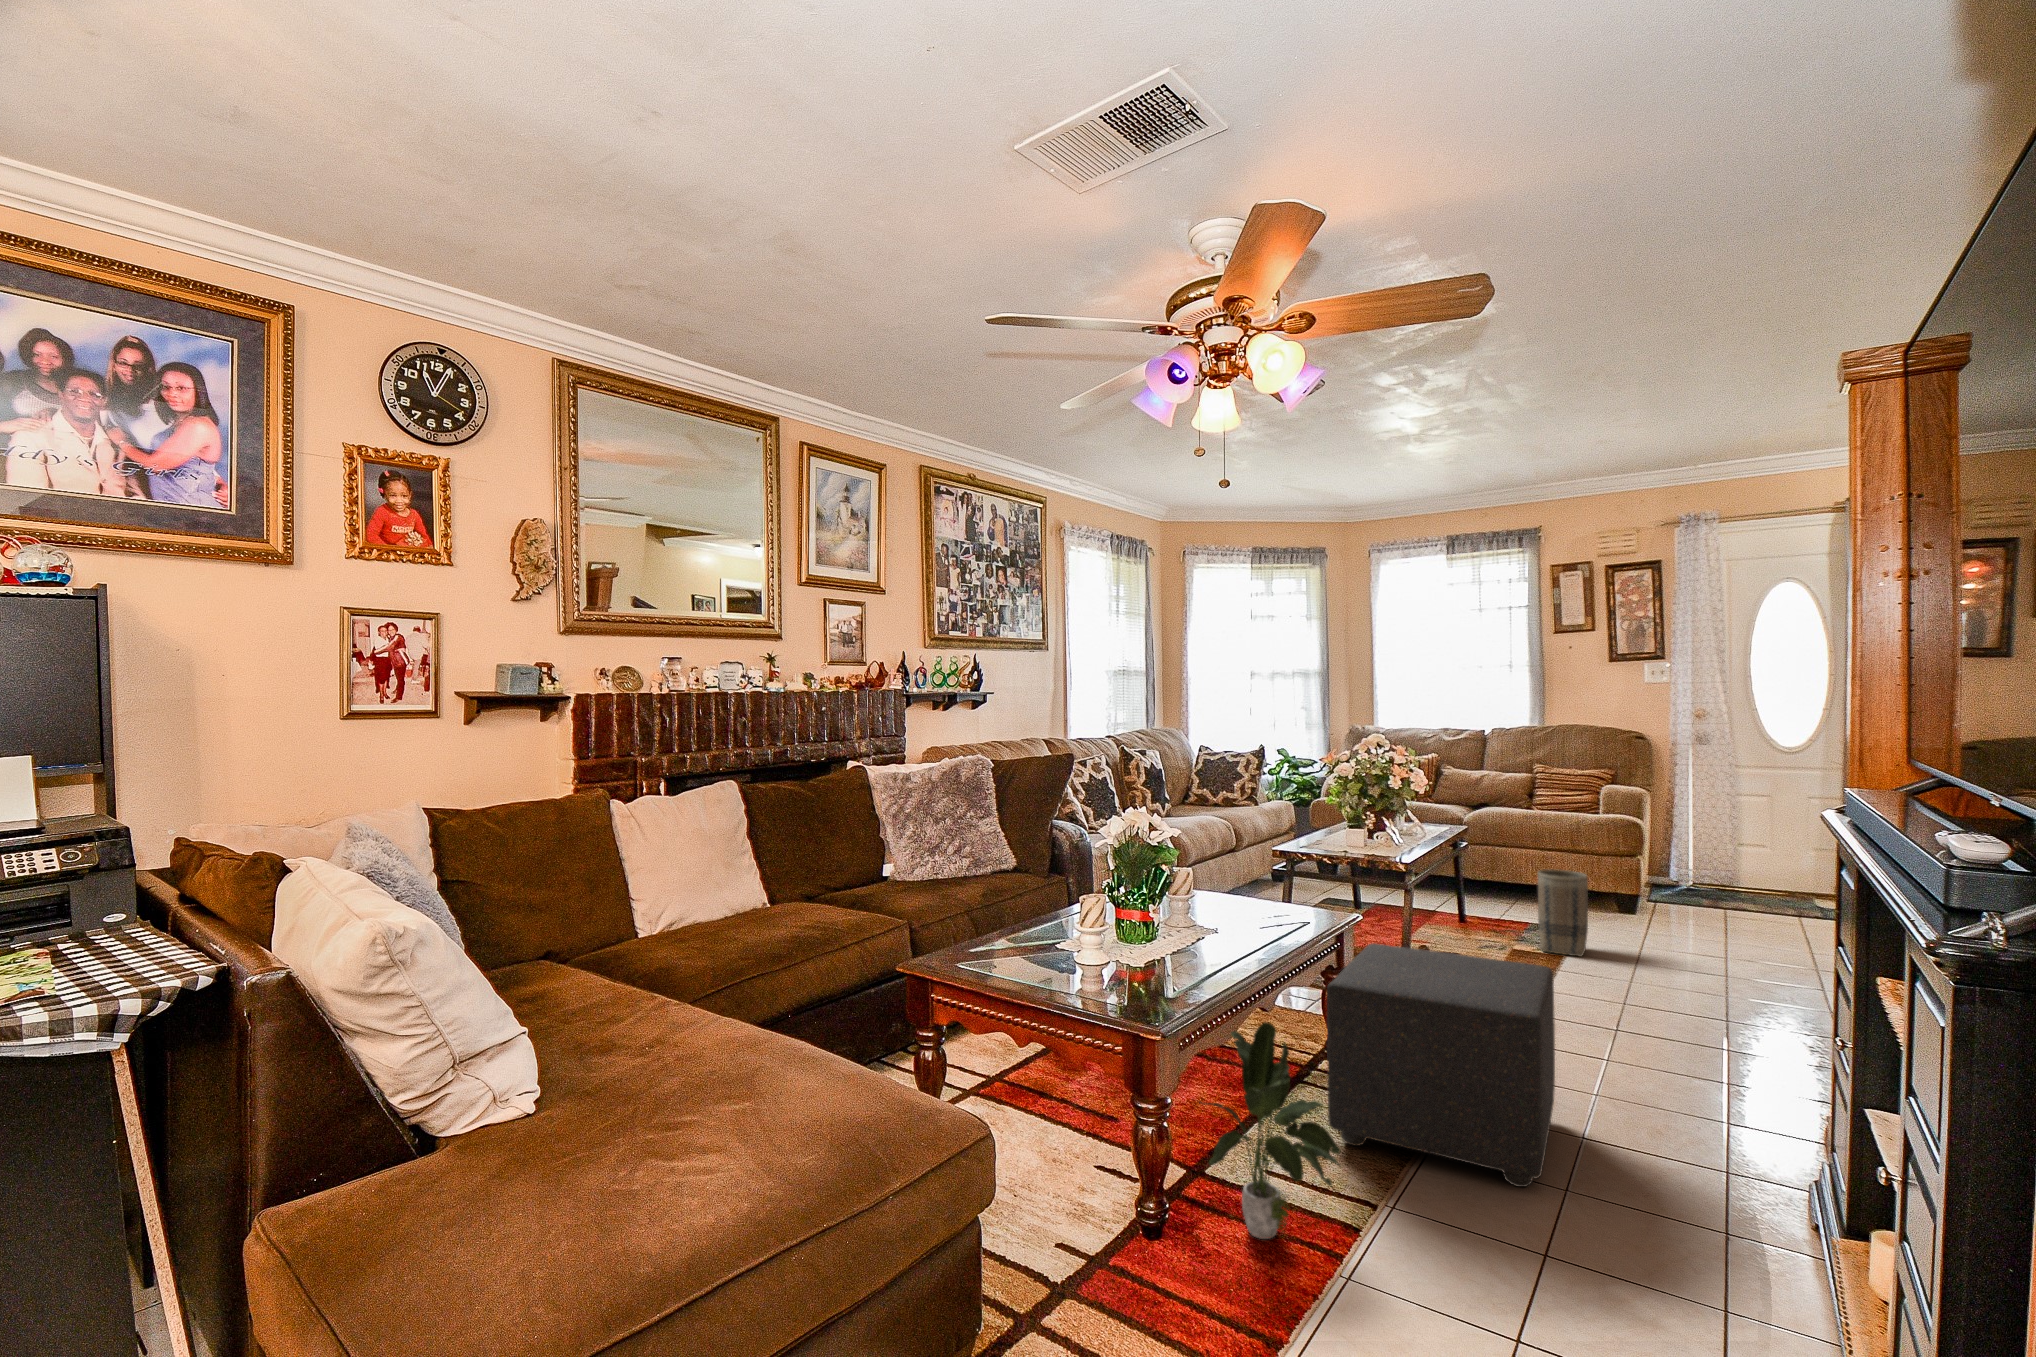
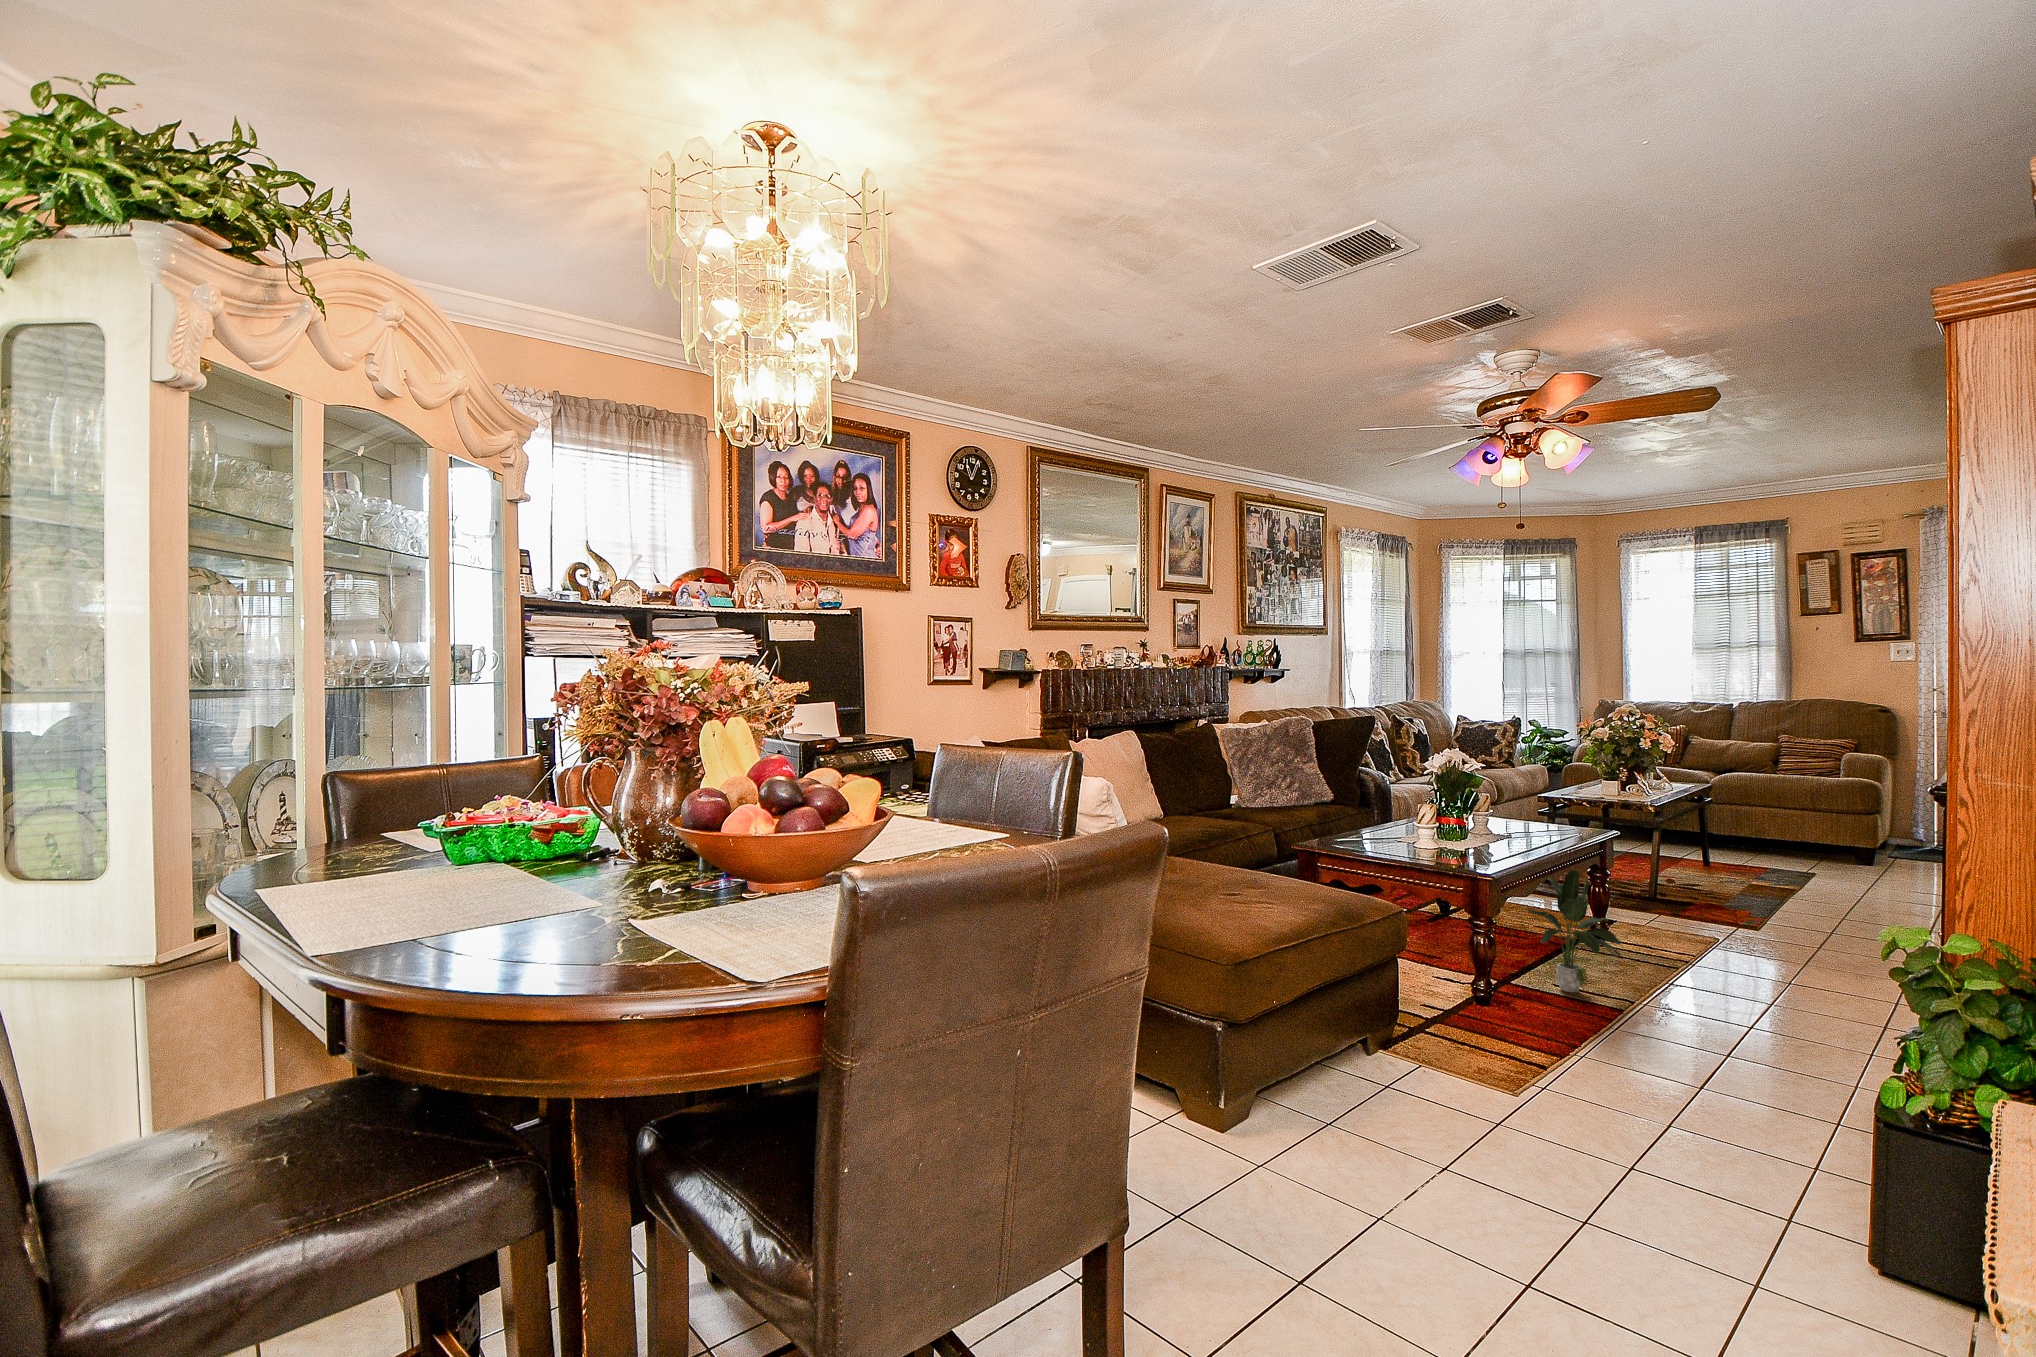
basket: present [1538,869,1588,957] -> none [1772,816,1816,884]
ottoman: present [1327,943,1555,1187] -> none [1606,845,1770,984]

